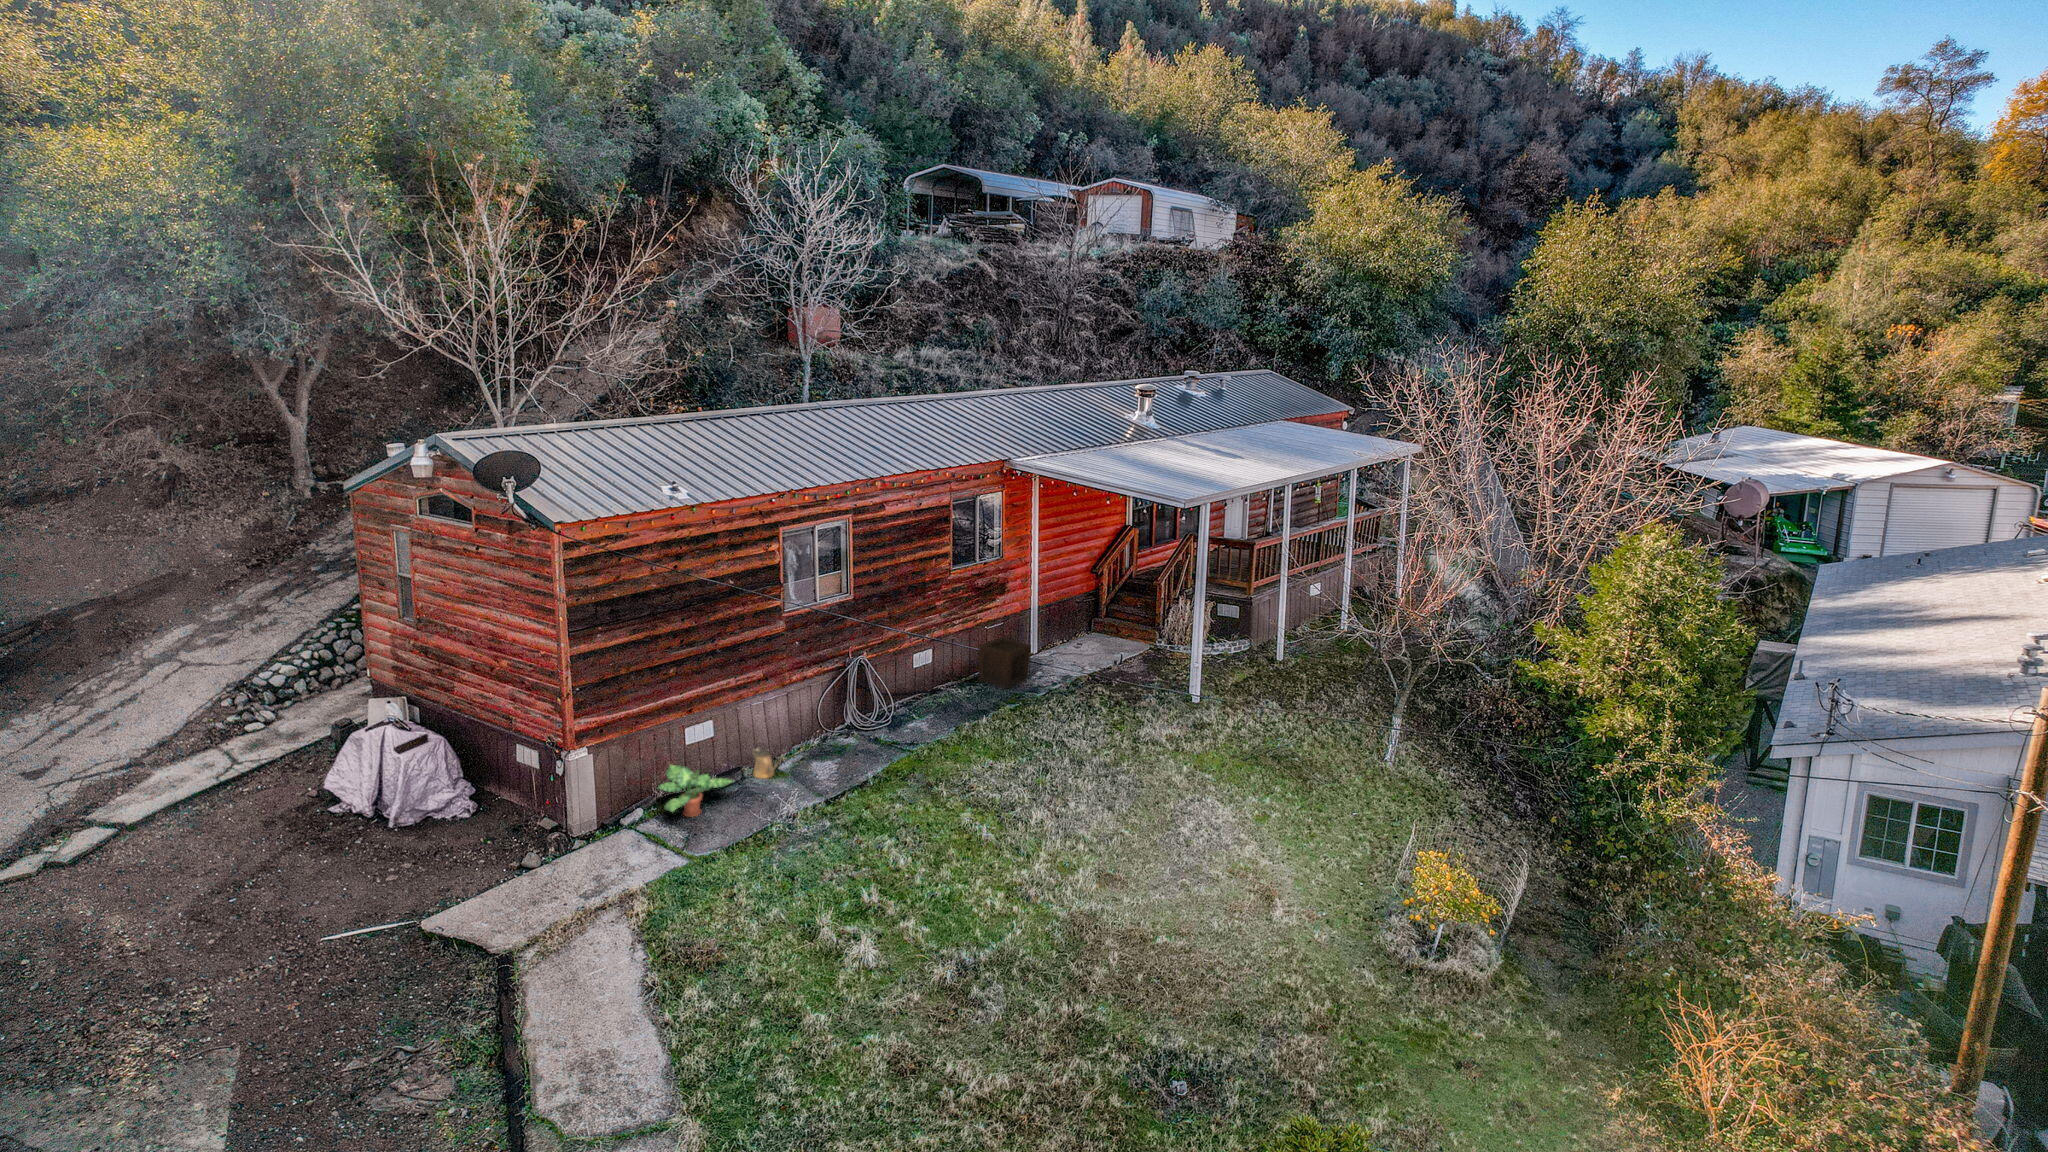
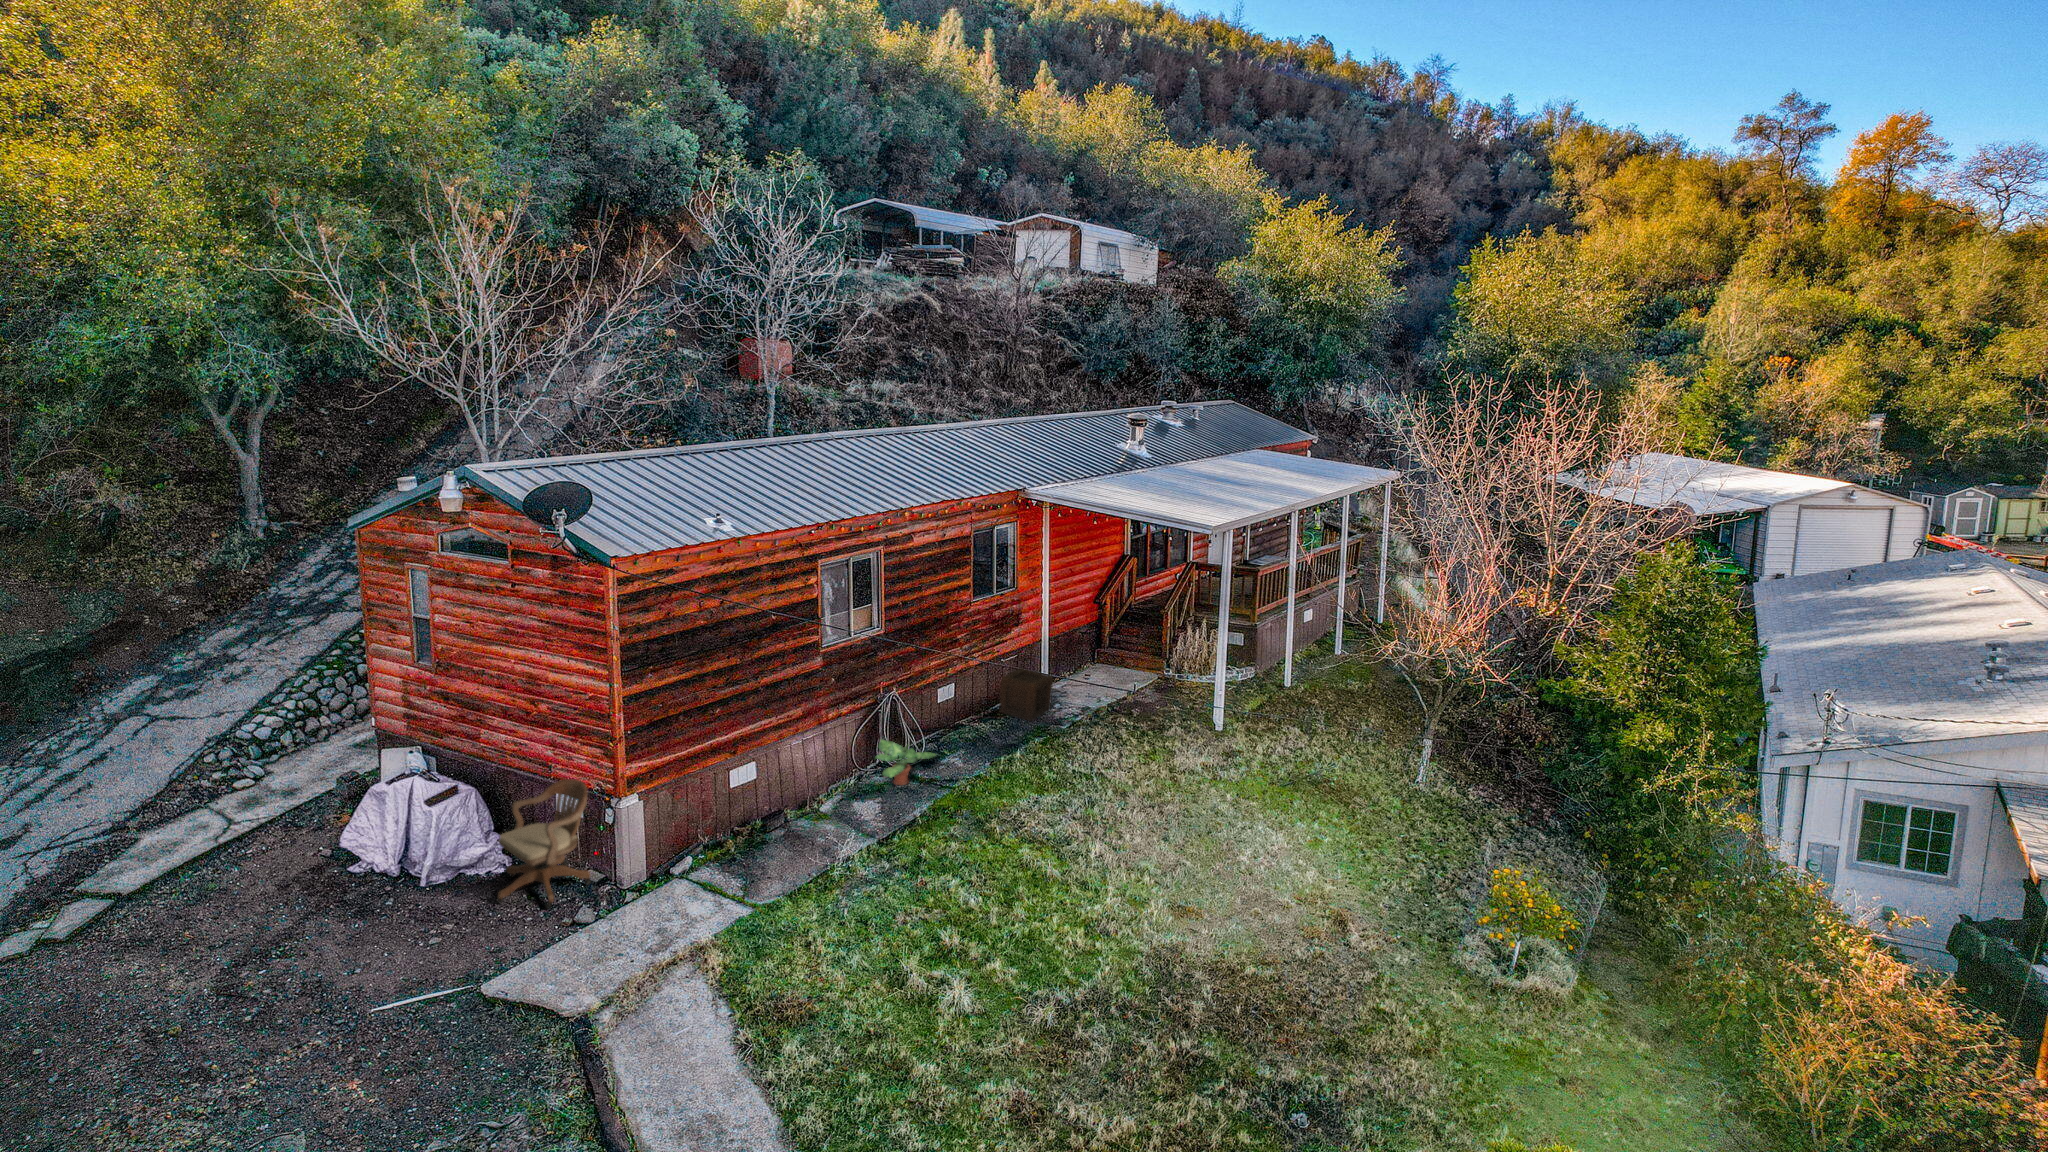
chair: none [455,731,546,853] -> present [497,779,591,909]
watering can: present [753,748,781,779] -> none [793,789,829,821]
potted plant: present [658,765,733,817] -> present [875,740,936,785]

